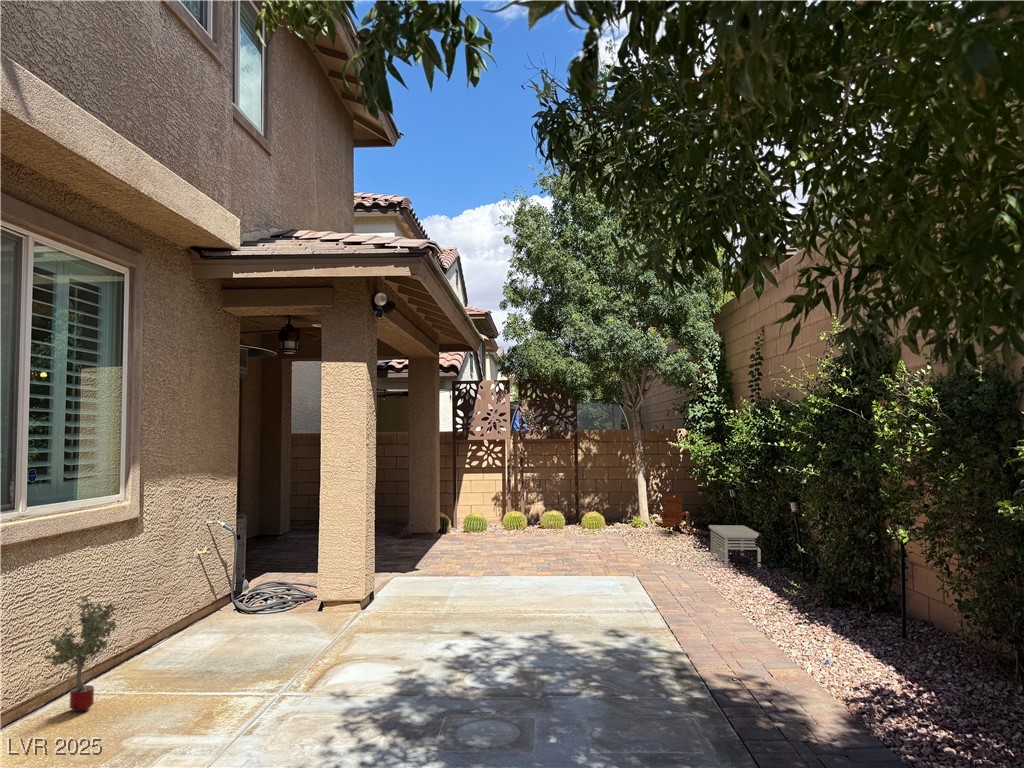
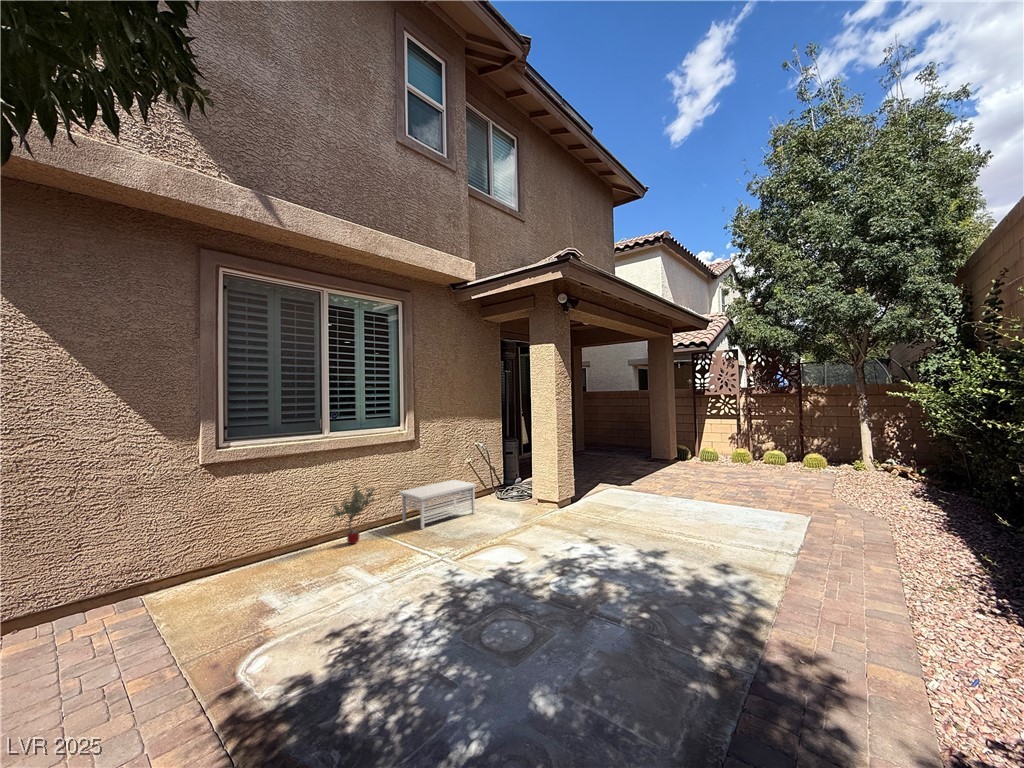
lounge chair: present [657,497,687,536] -> none [883,442,917,477]
storage bench: present [709,525,761,567] -> present [399,480,476,529]

